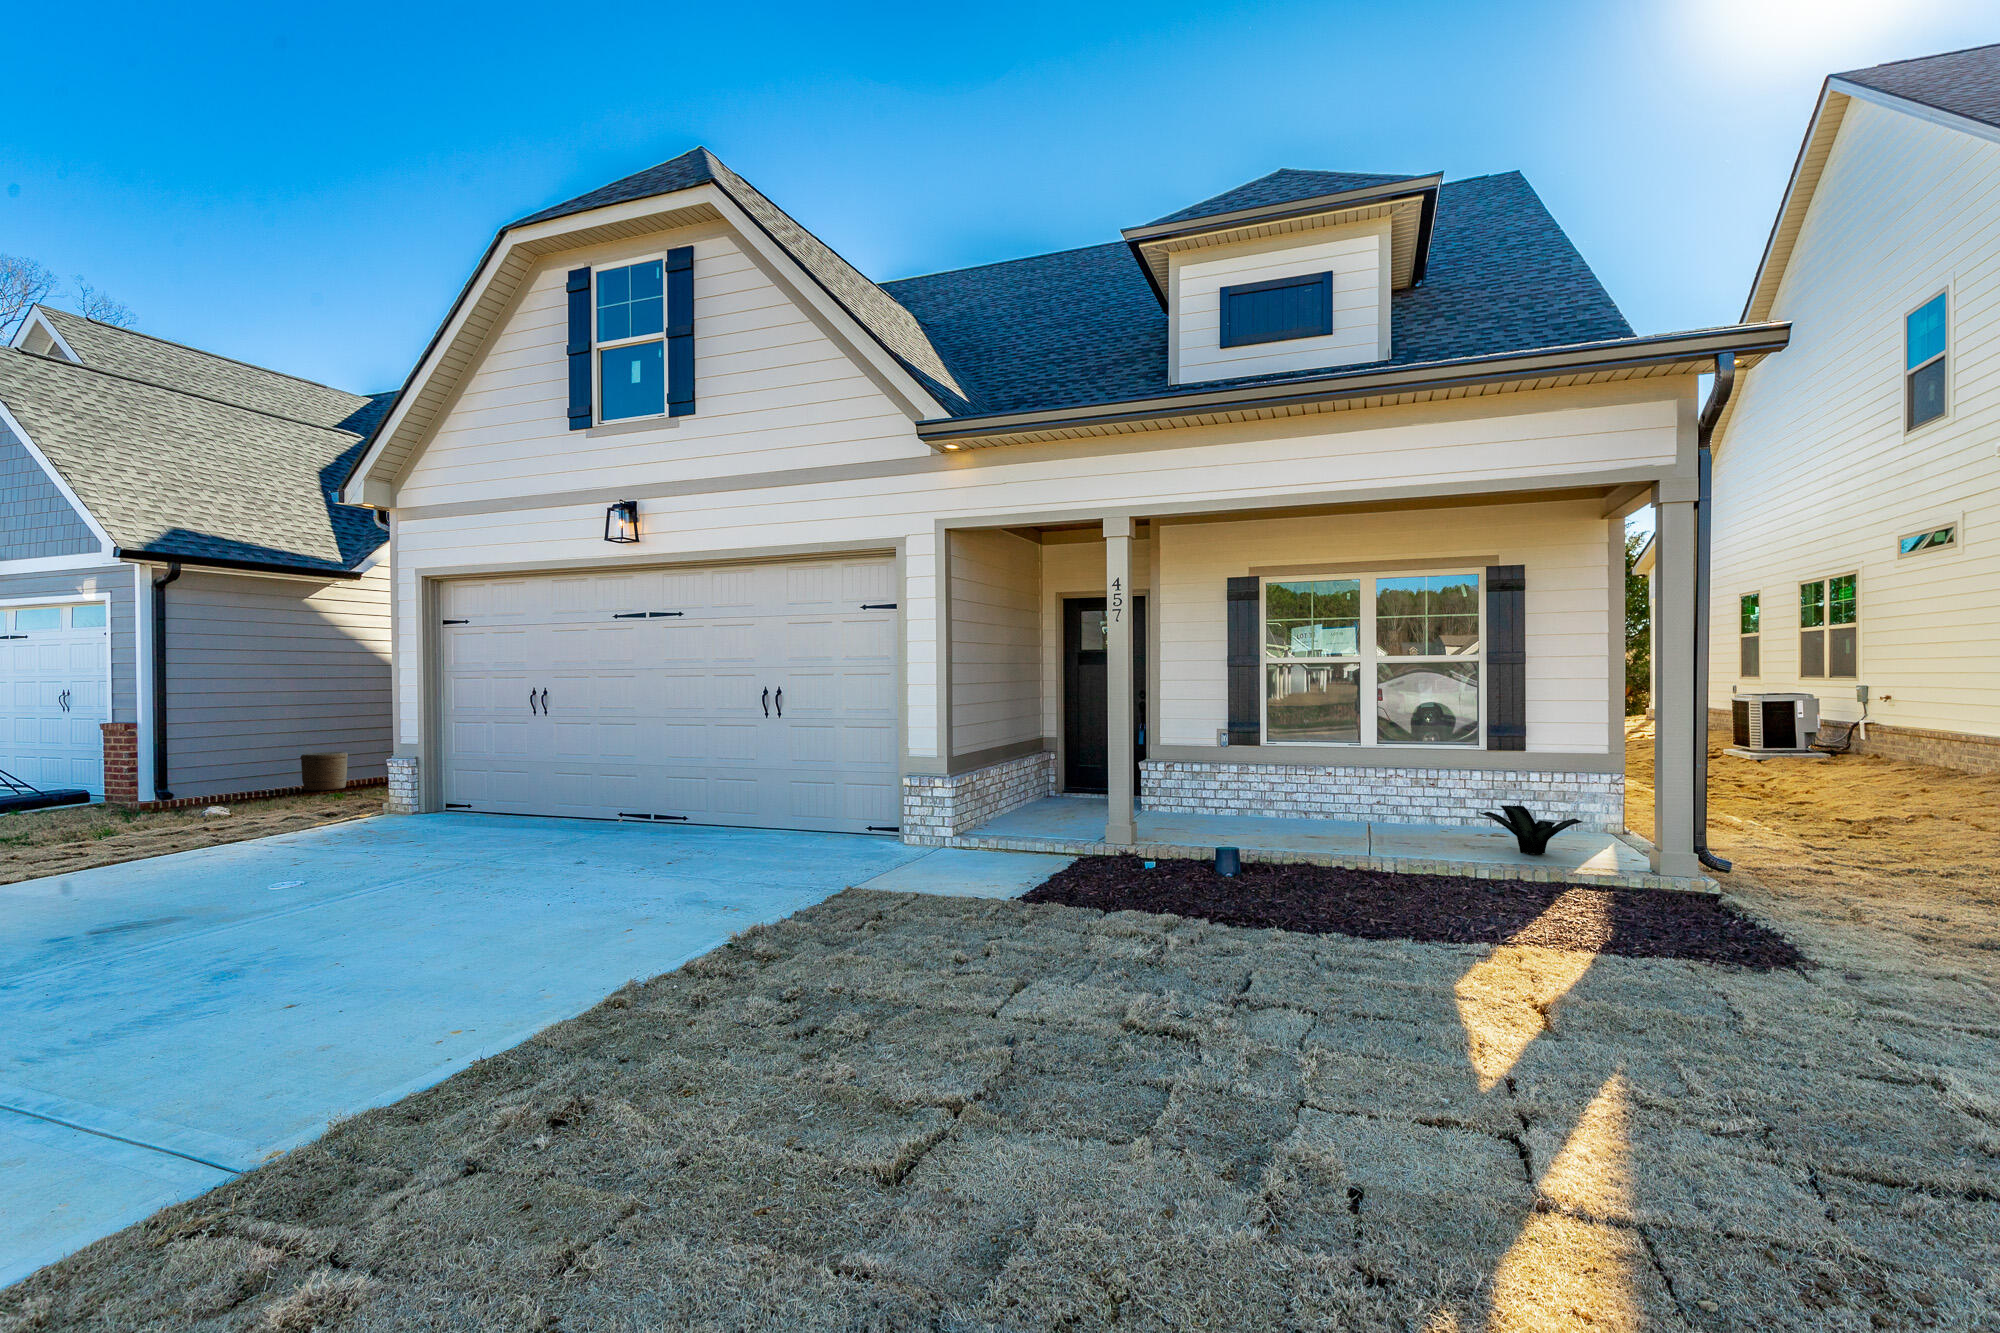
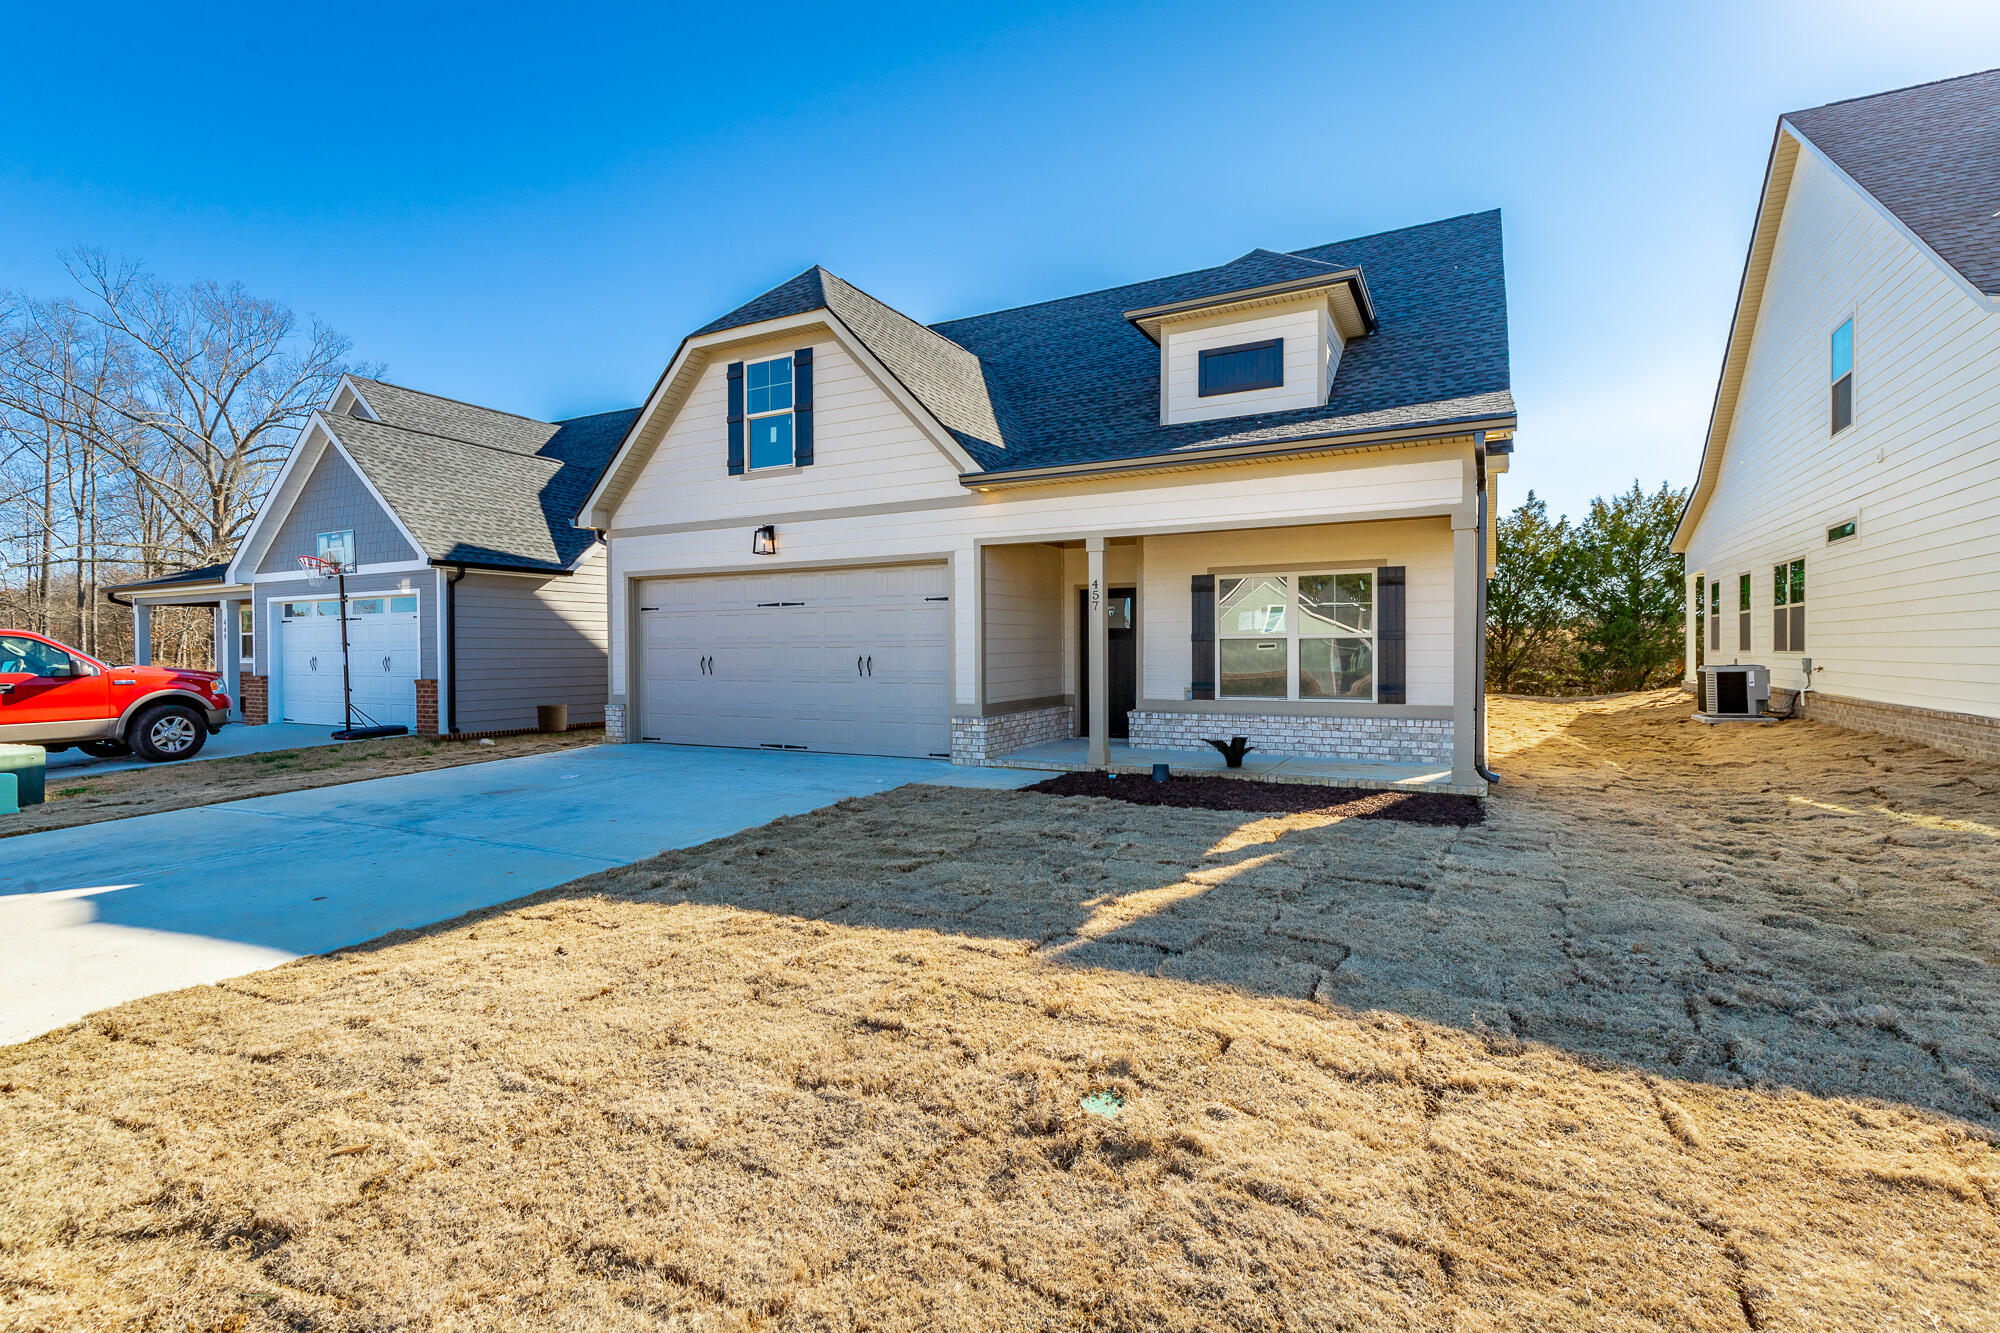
potted plant: present [1478,805,1583,855] -> present [1200,737,1262,767]

